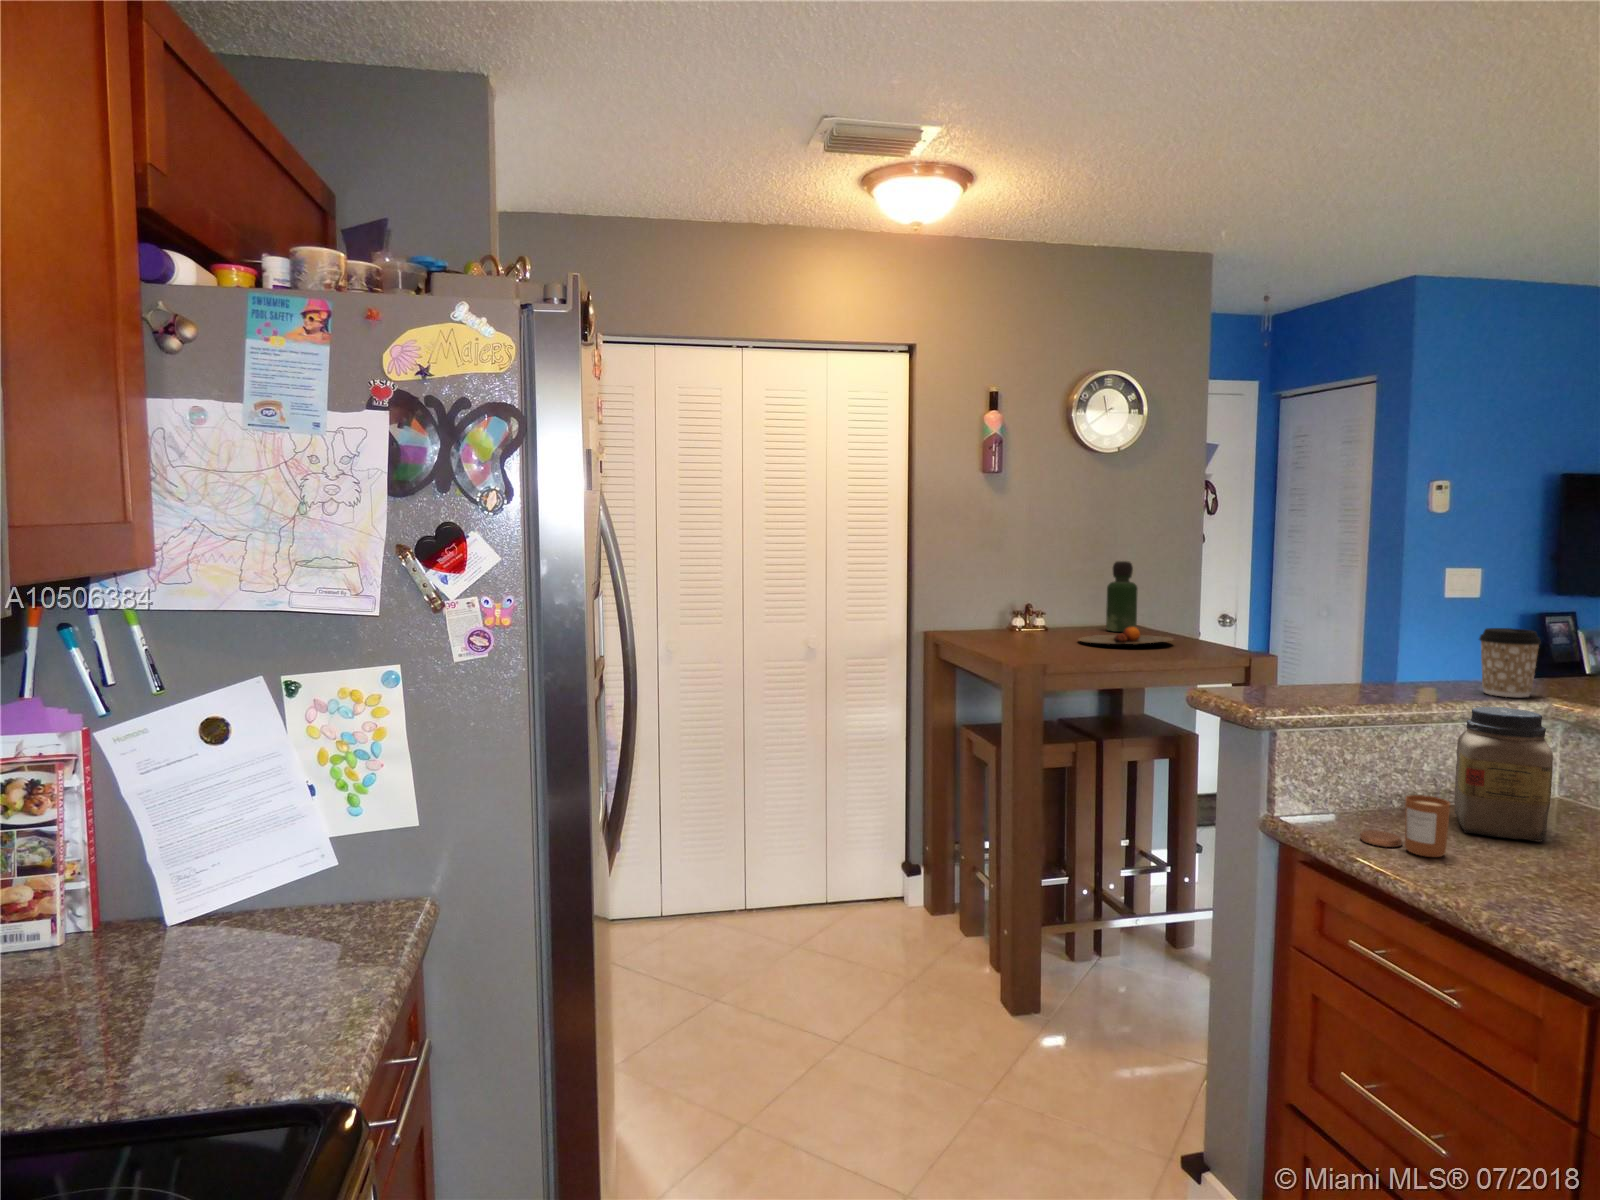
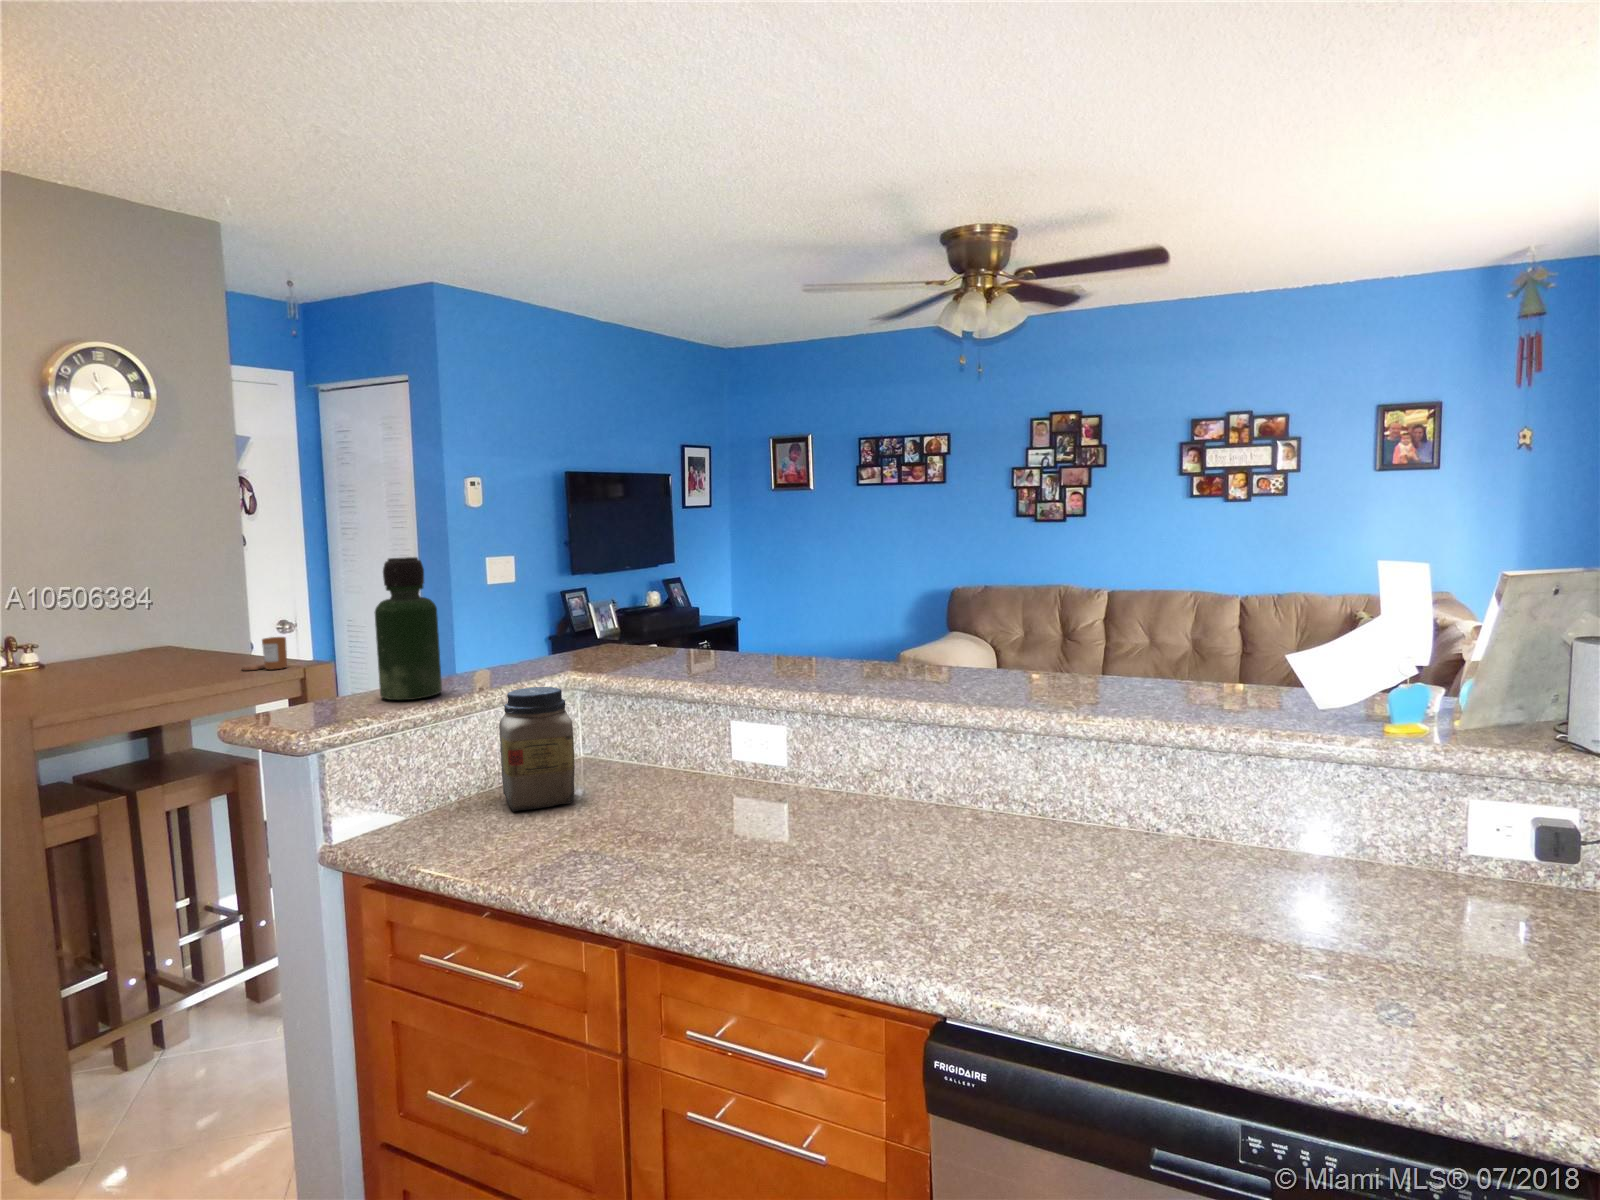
bottle: present [1106,561,1137,632] -> present [375,557,442,700]
plate: present [1078,627,1173,644] -> none [83,650,216,677]
coffee cup: present [1479,628,1541,697] -> none [509,612,556,675]
candle: present [1360,795,1450,857] -> present [241,637,287,670]

